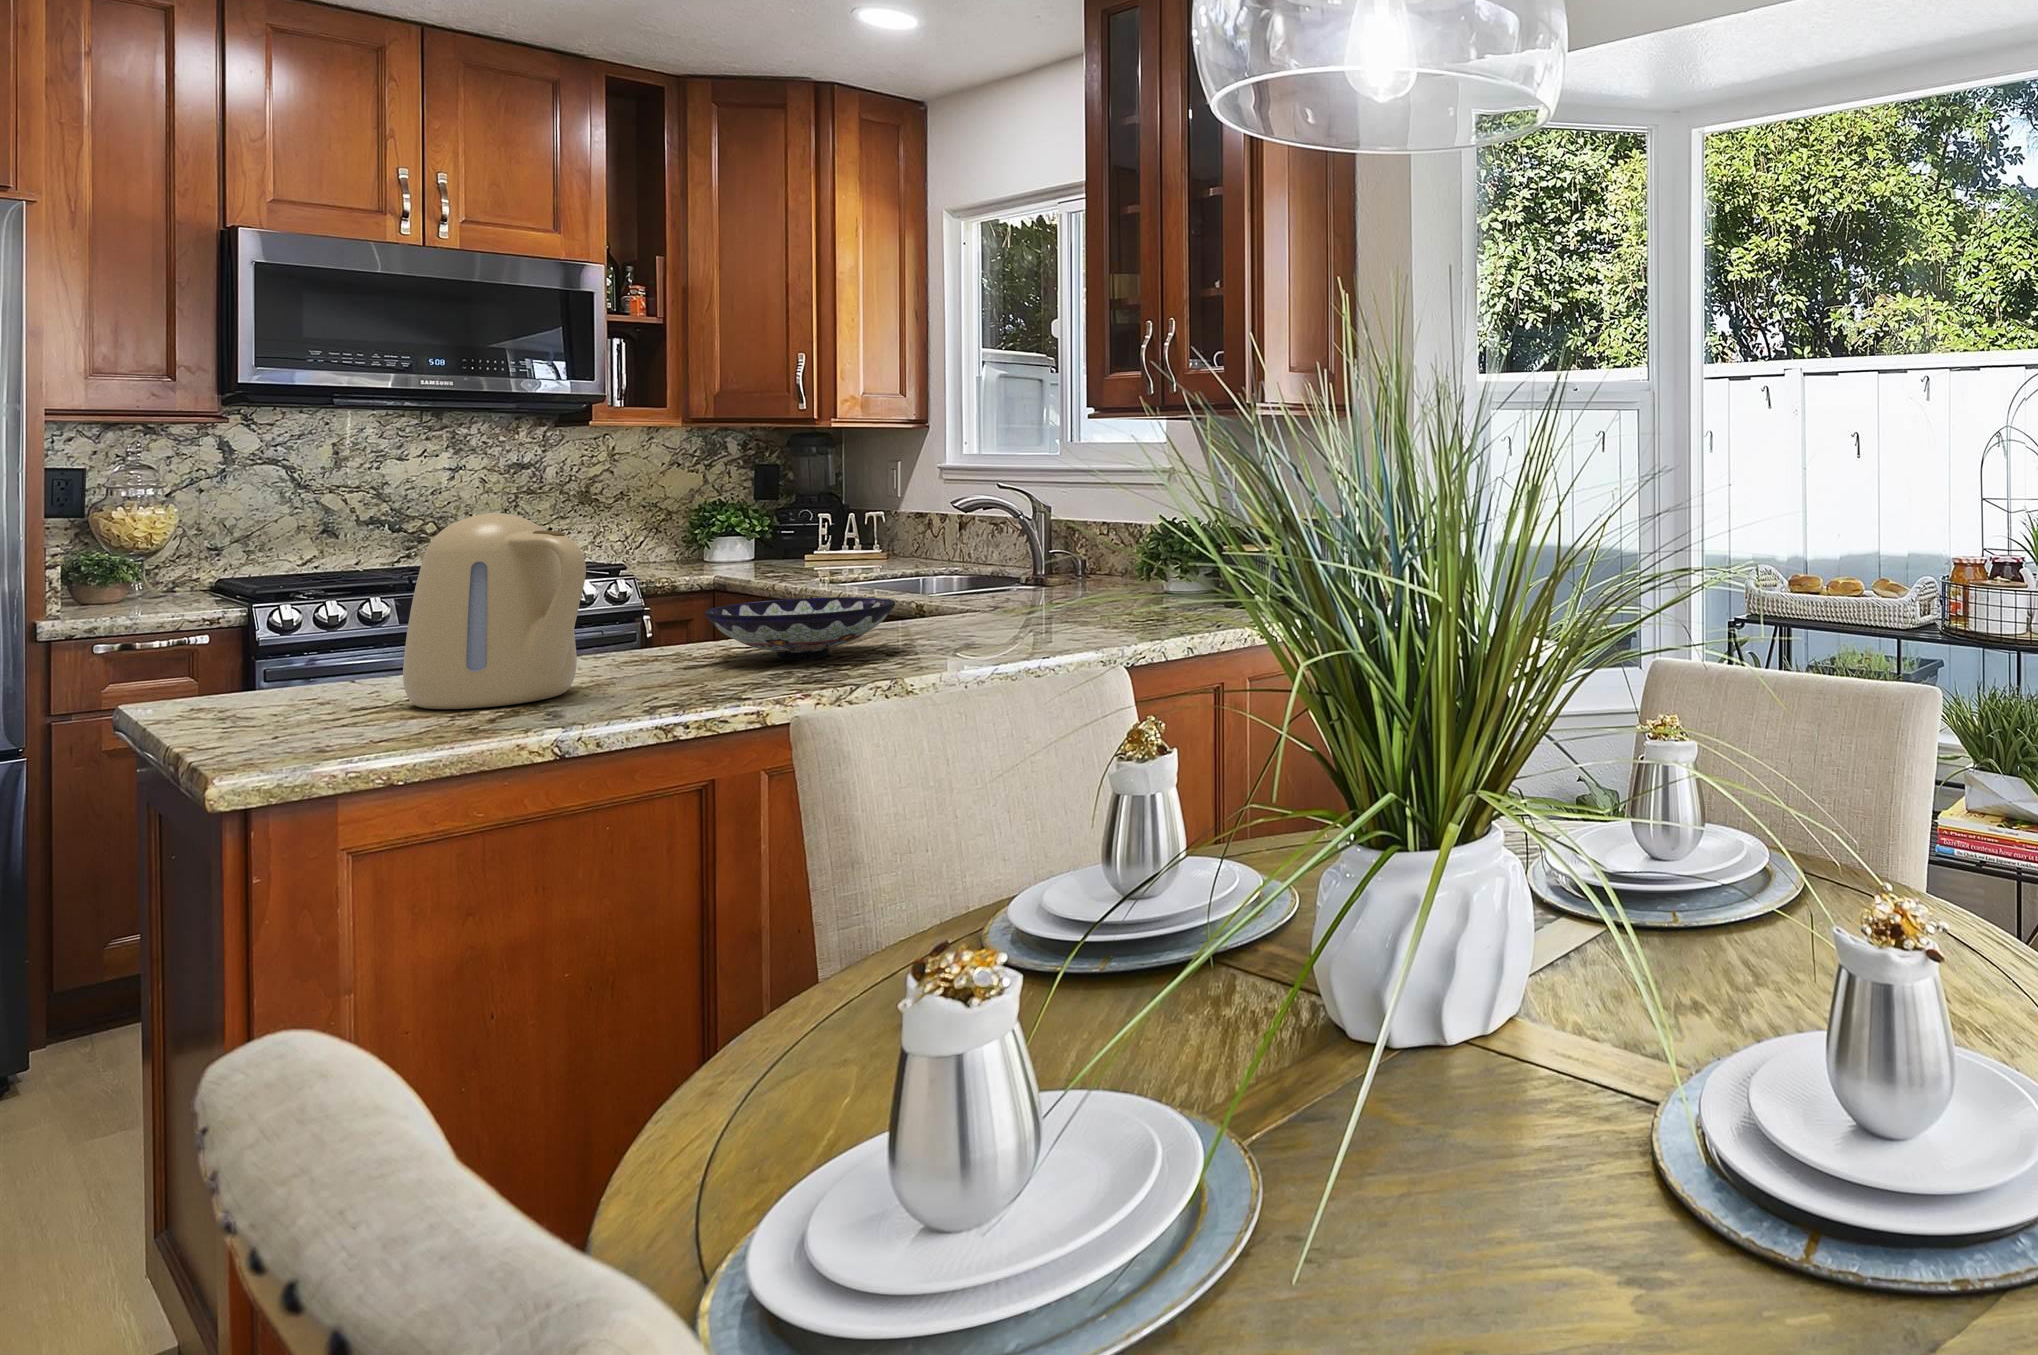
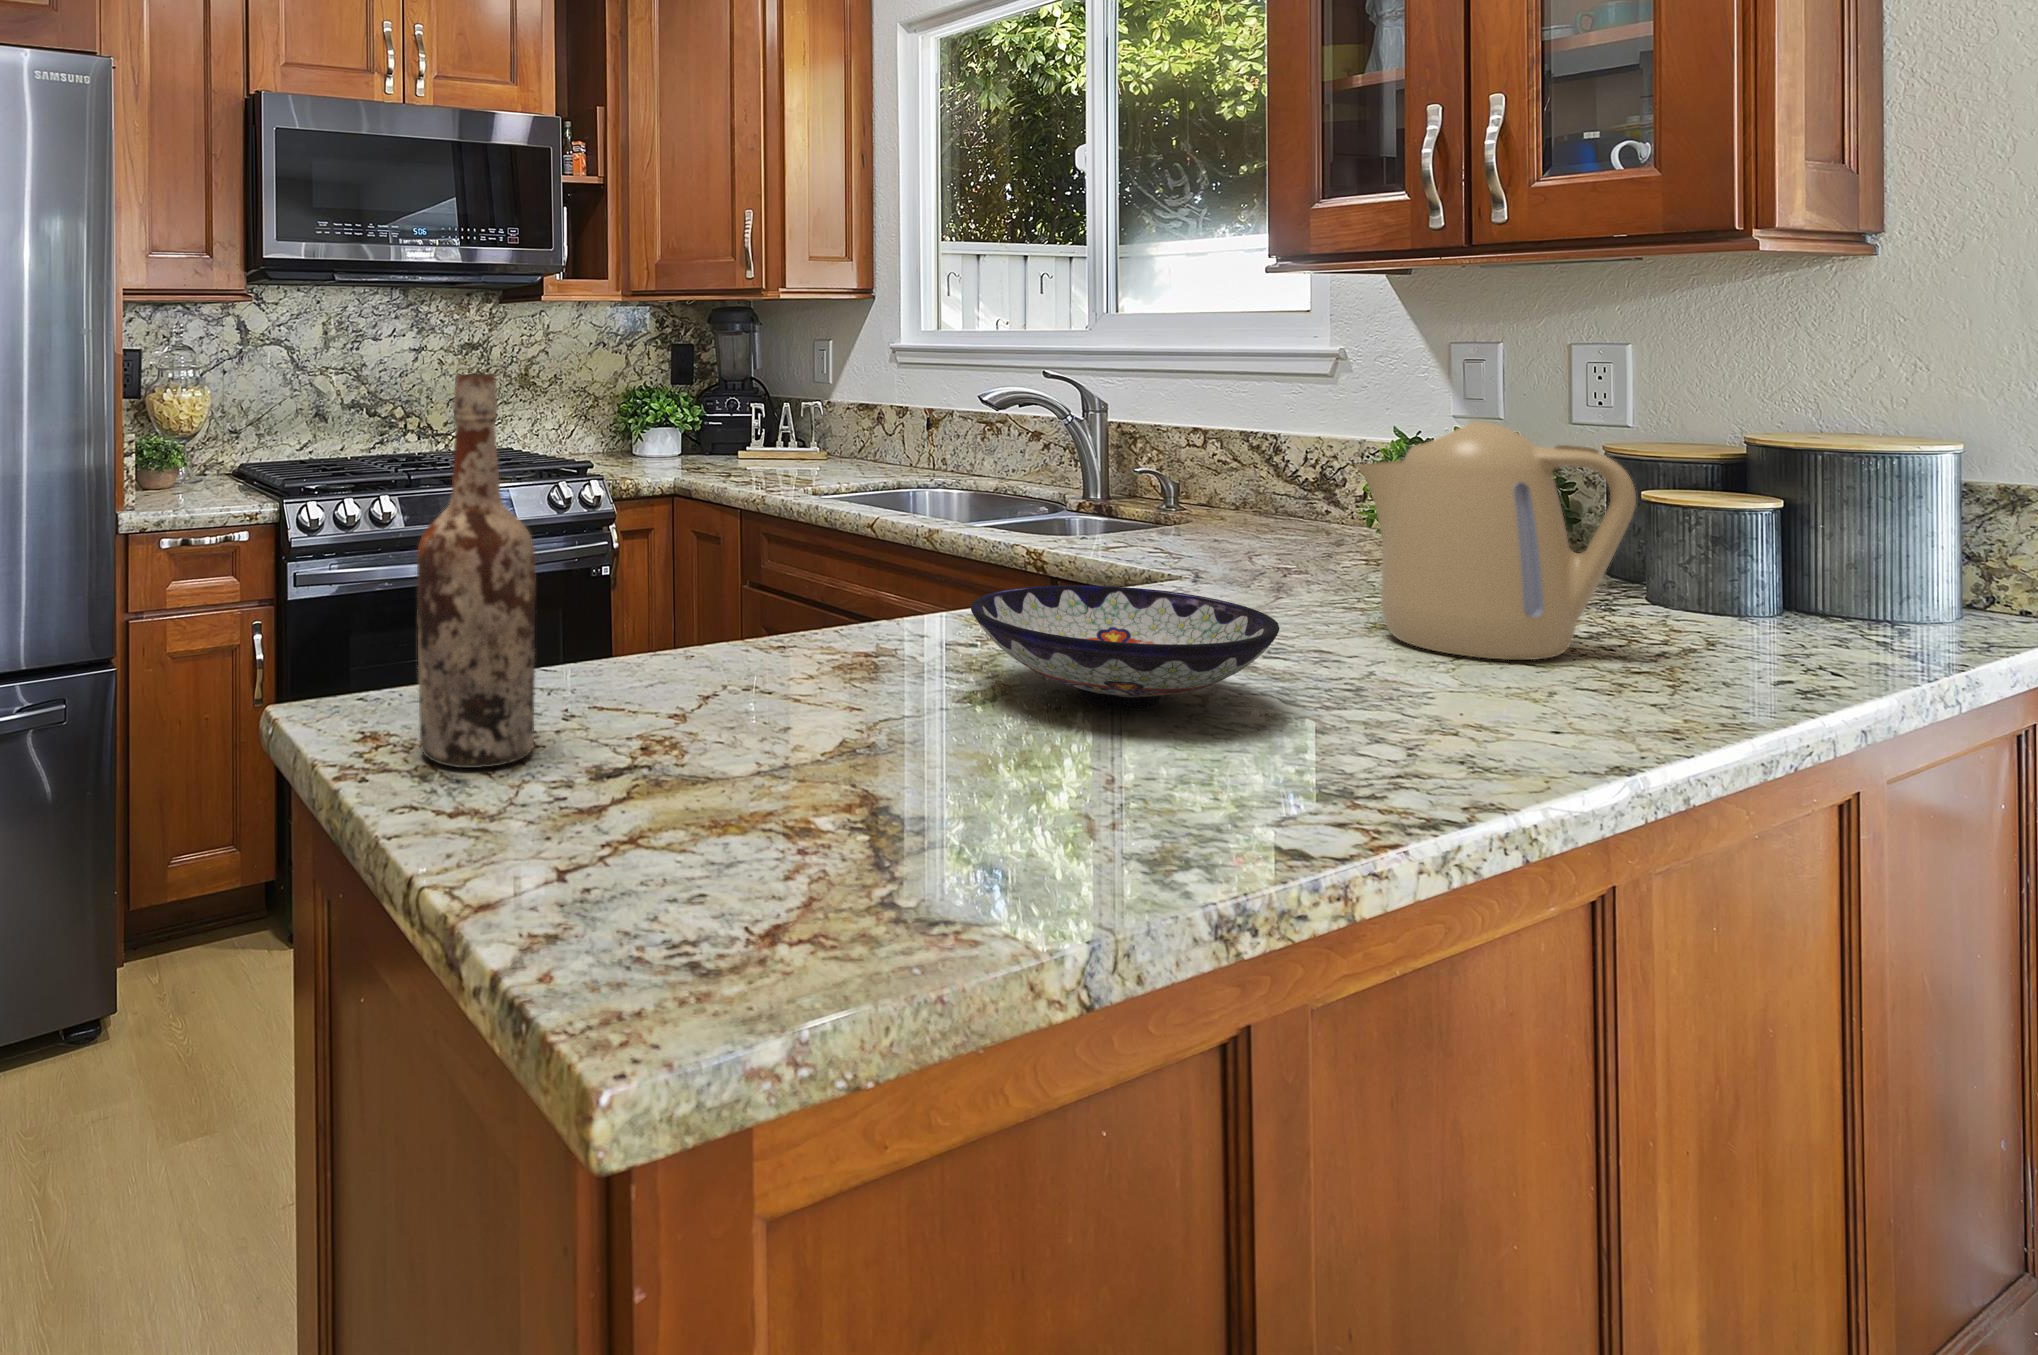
wine bottle: none [227,464,329,710] -> present [417,374,535,768]
kettle: present [403,513,586,709] -> present [1357,421,1636,660]

